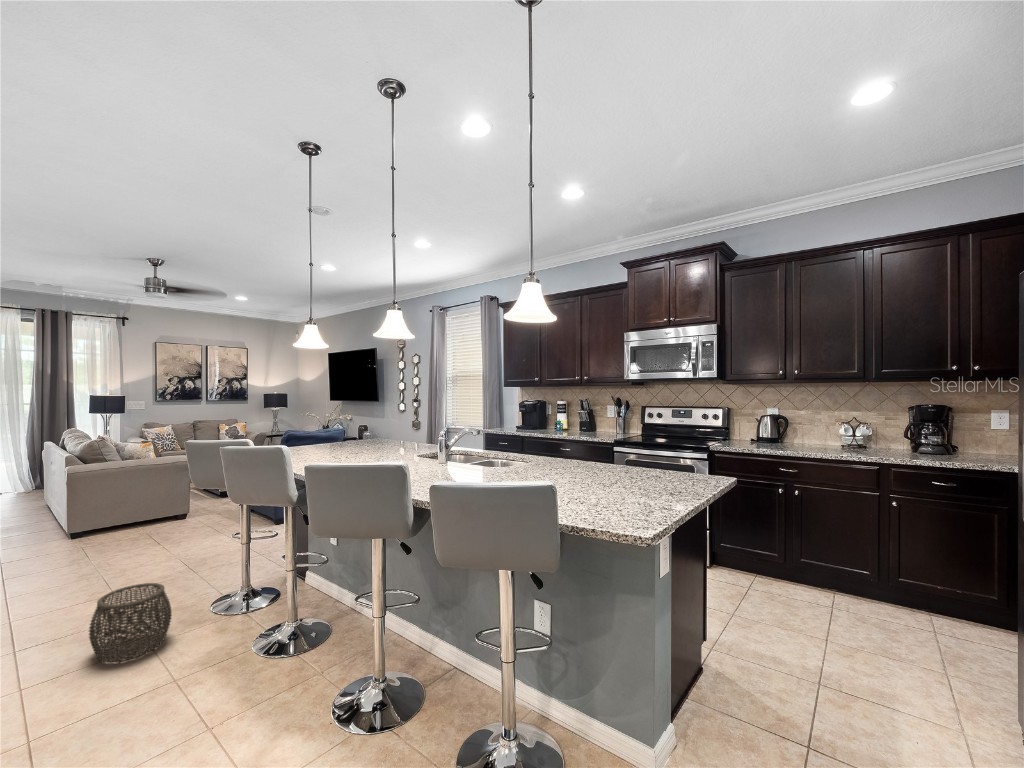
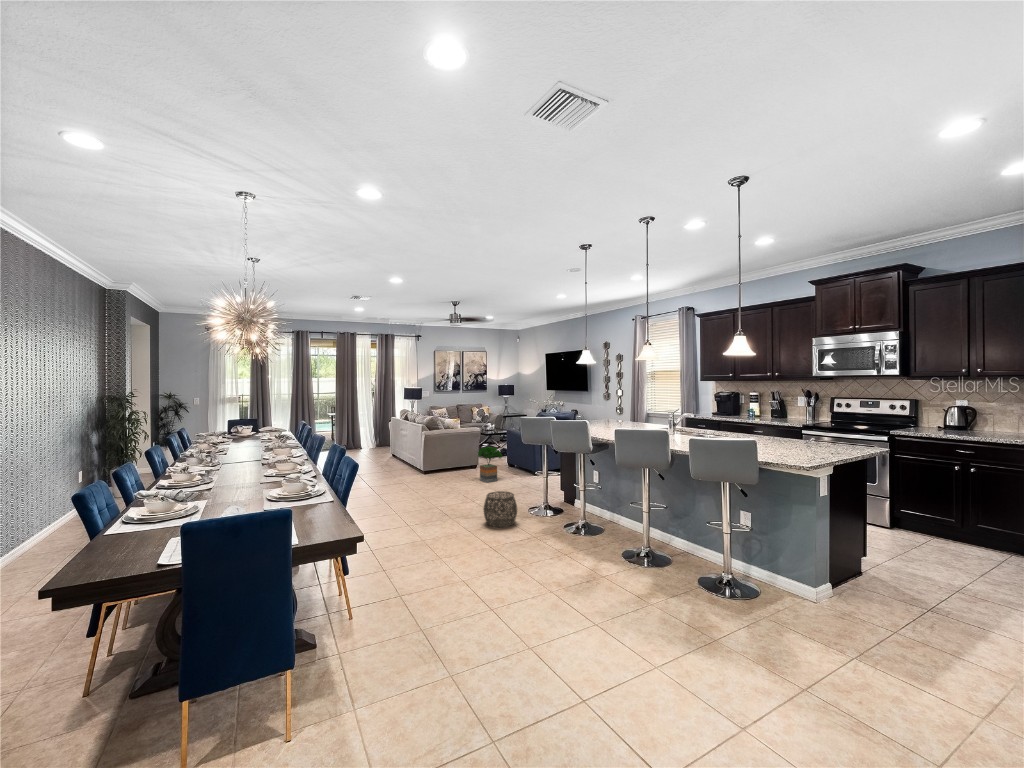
potted tree: none [166,486,214,546] -> present [478,447,502,483]

